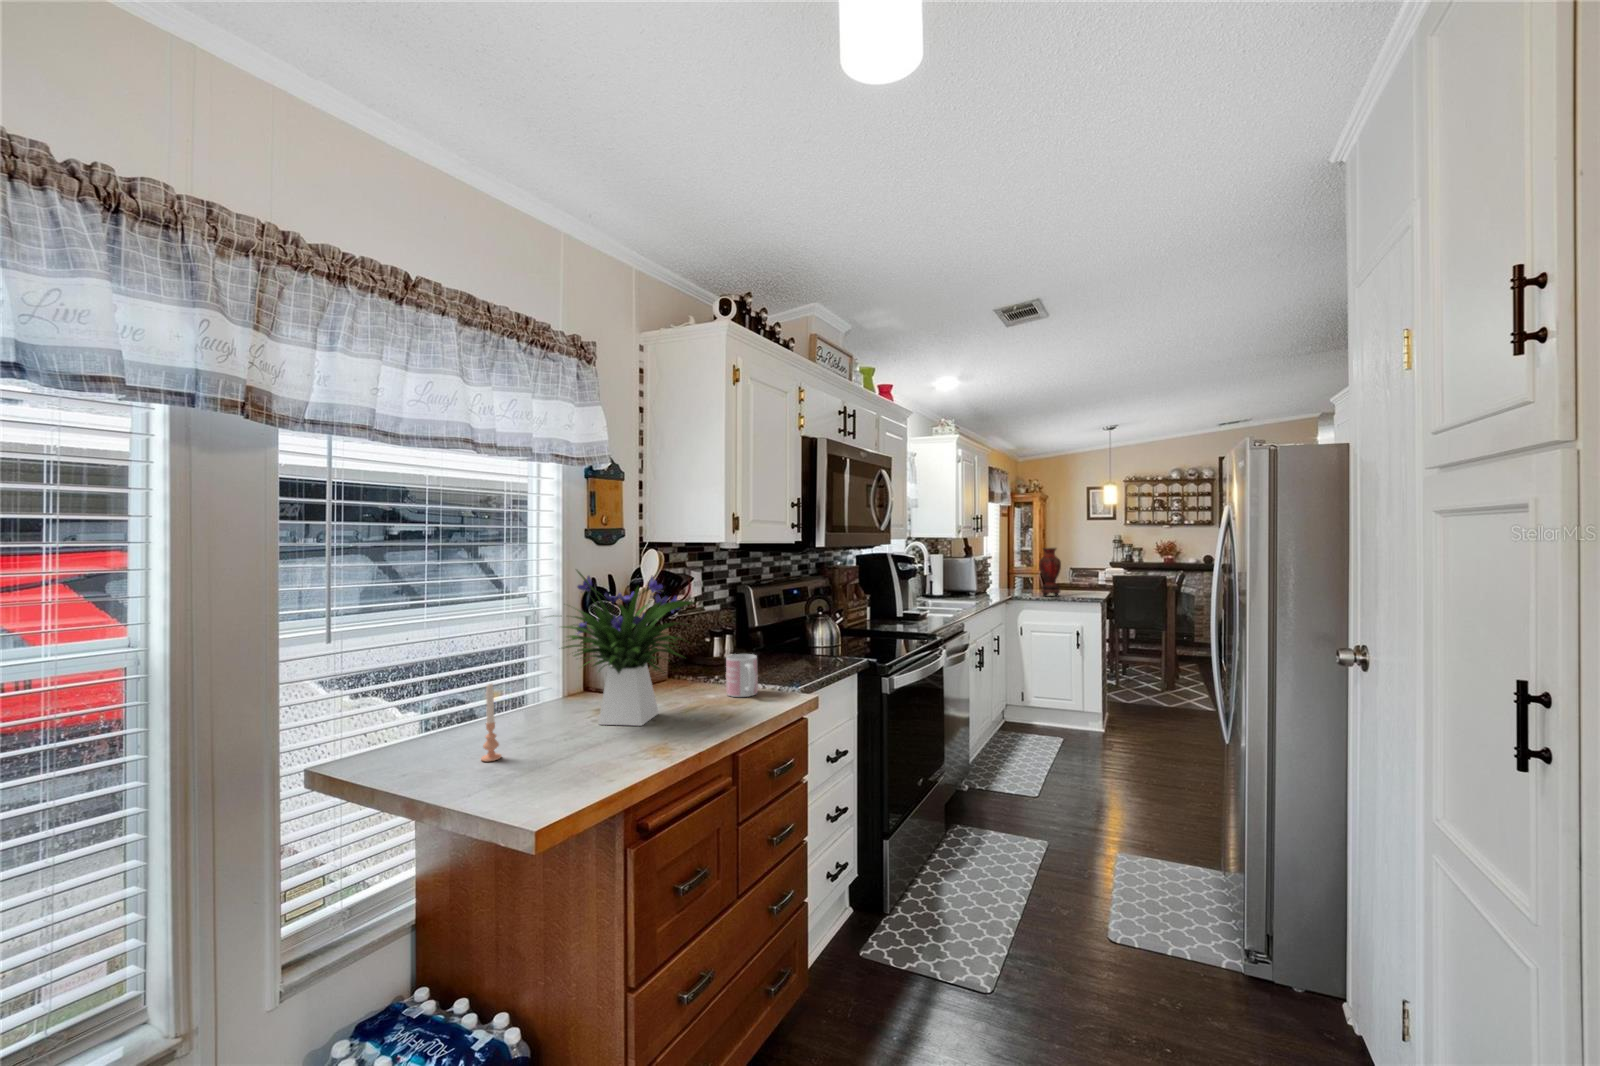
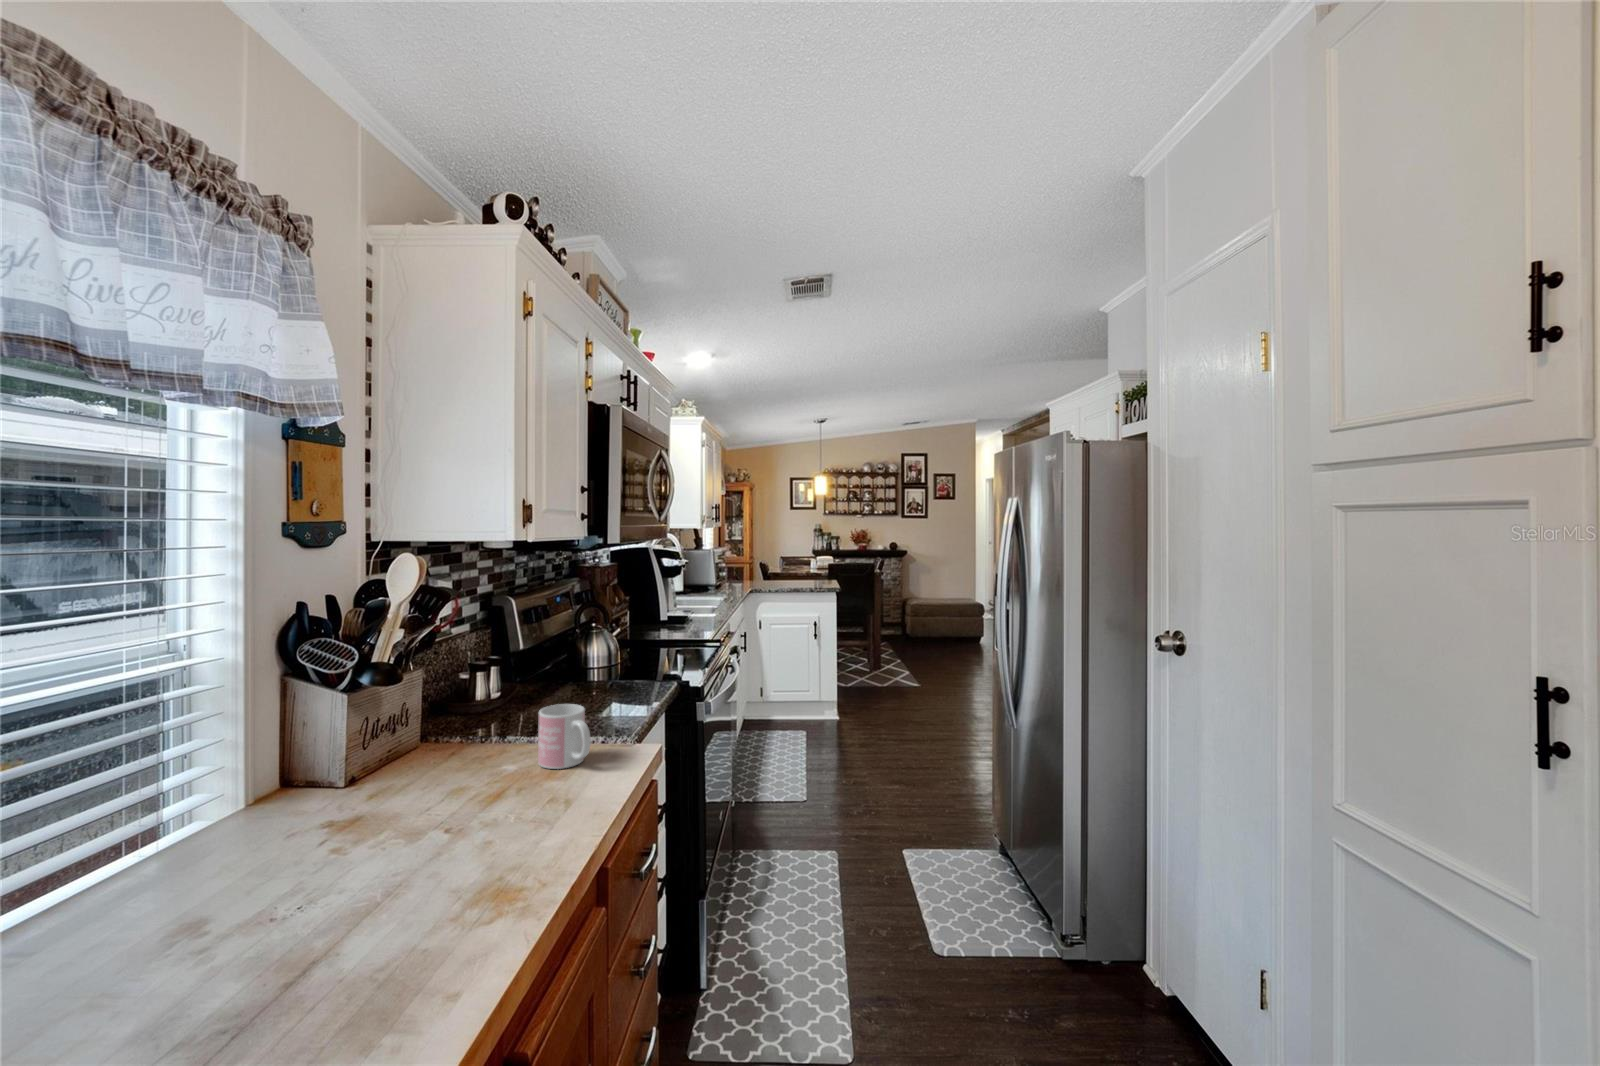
vase: present [1039,548,1061,597] -> none [784,540,804,590]
flower arrangement: present [563,571,694,726] -> none [254,601,532,862]
candle: present [481,684,501,762] -> none [131,850,183,1014]

